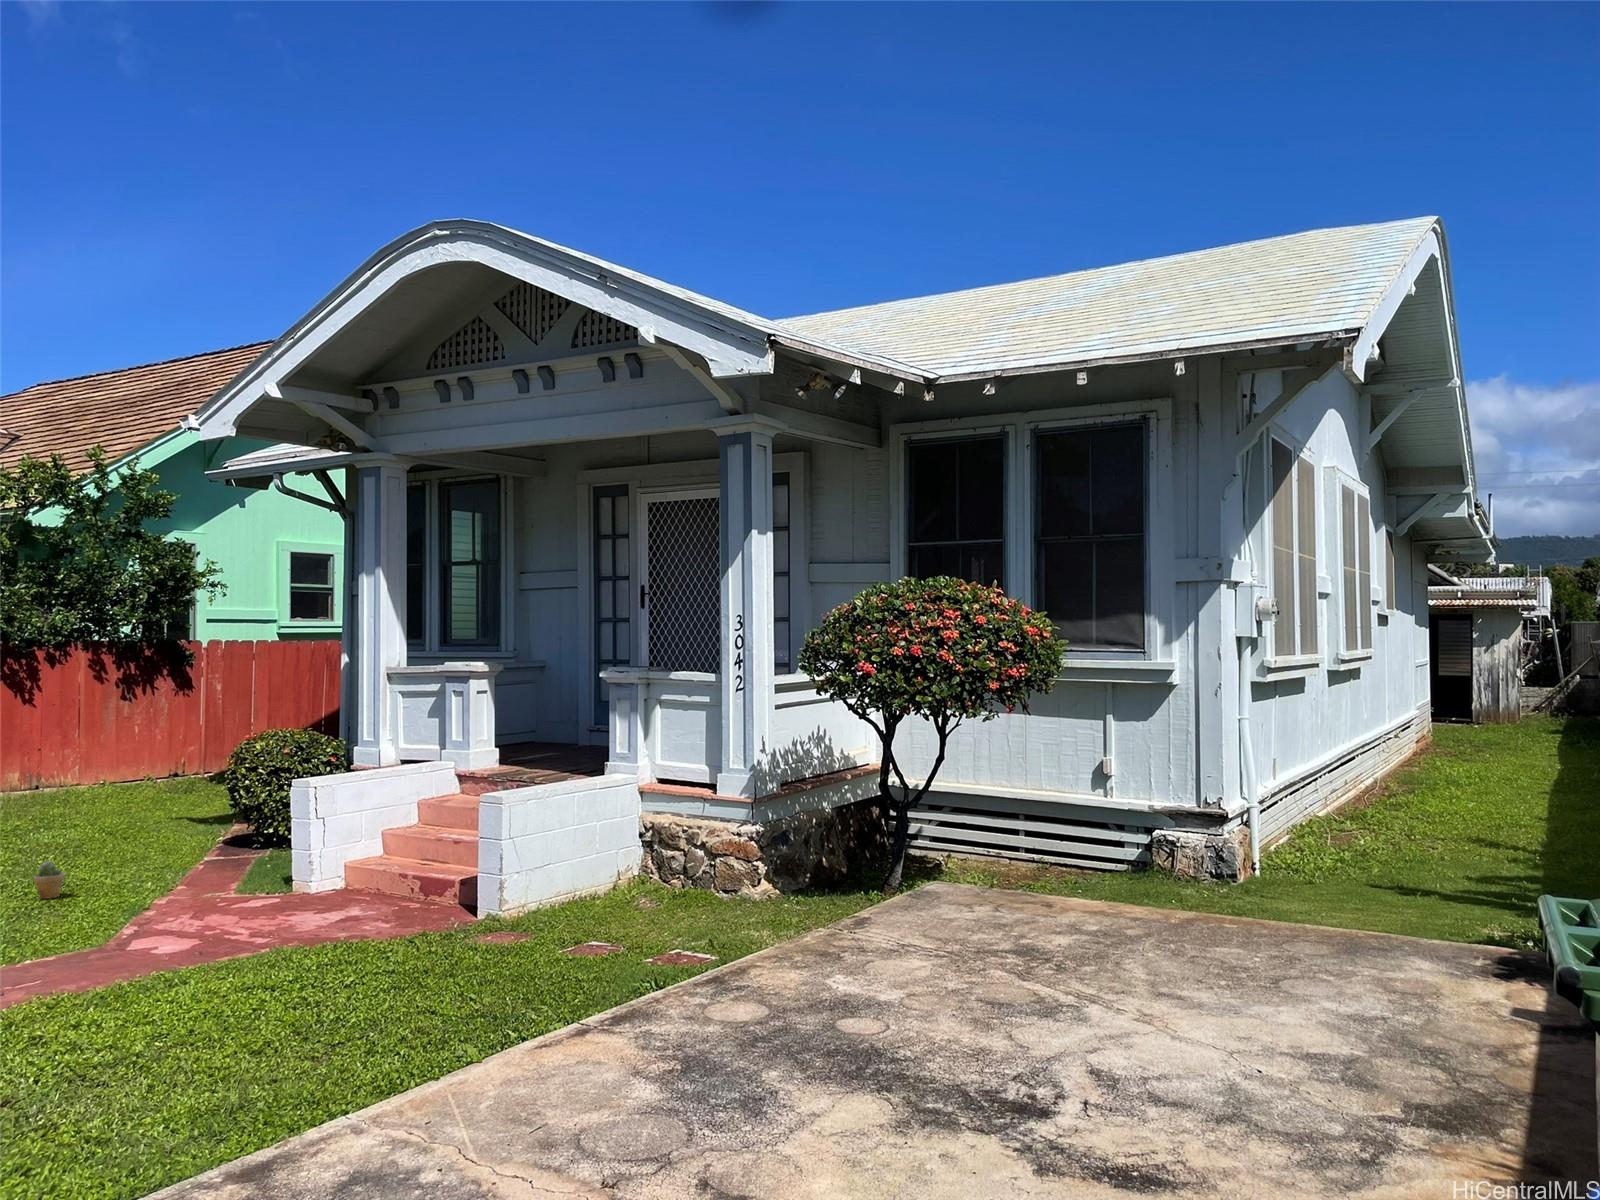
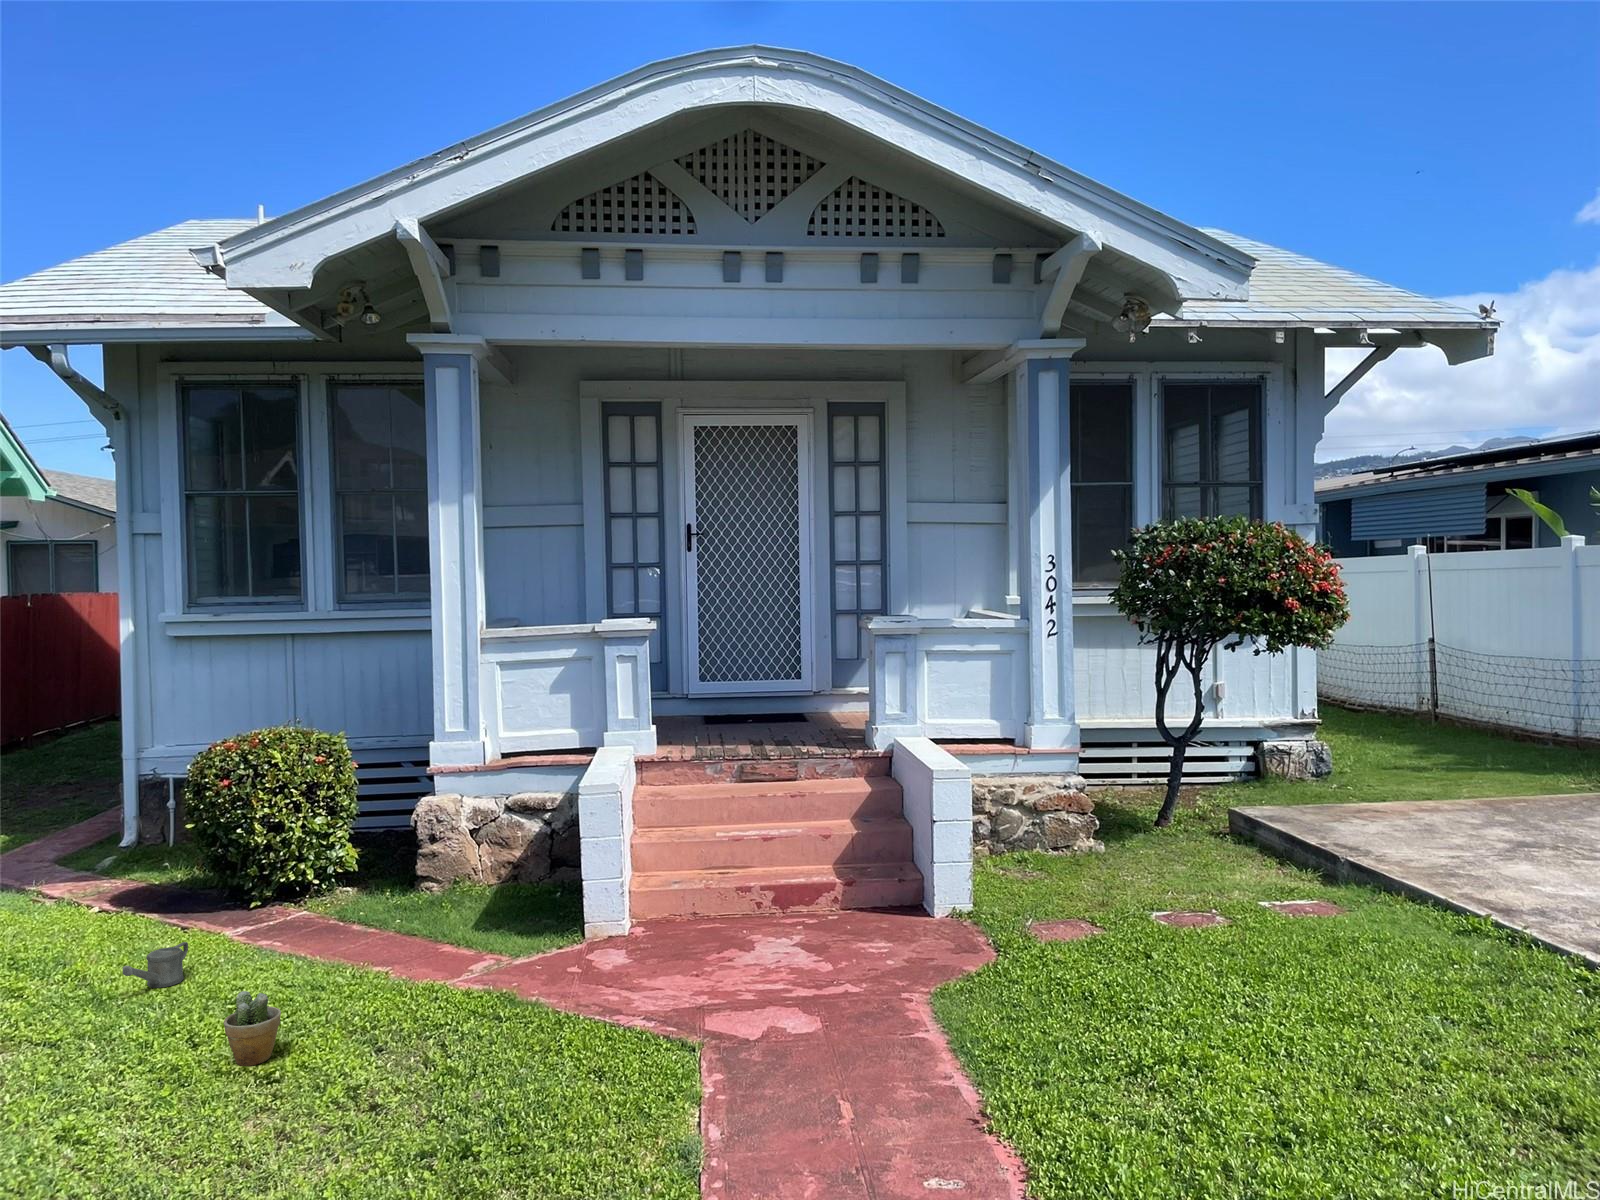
watering can: none [92,846,144,867] -> present [123,942,188,988]

